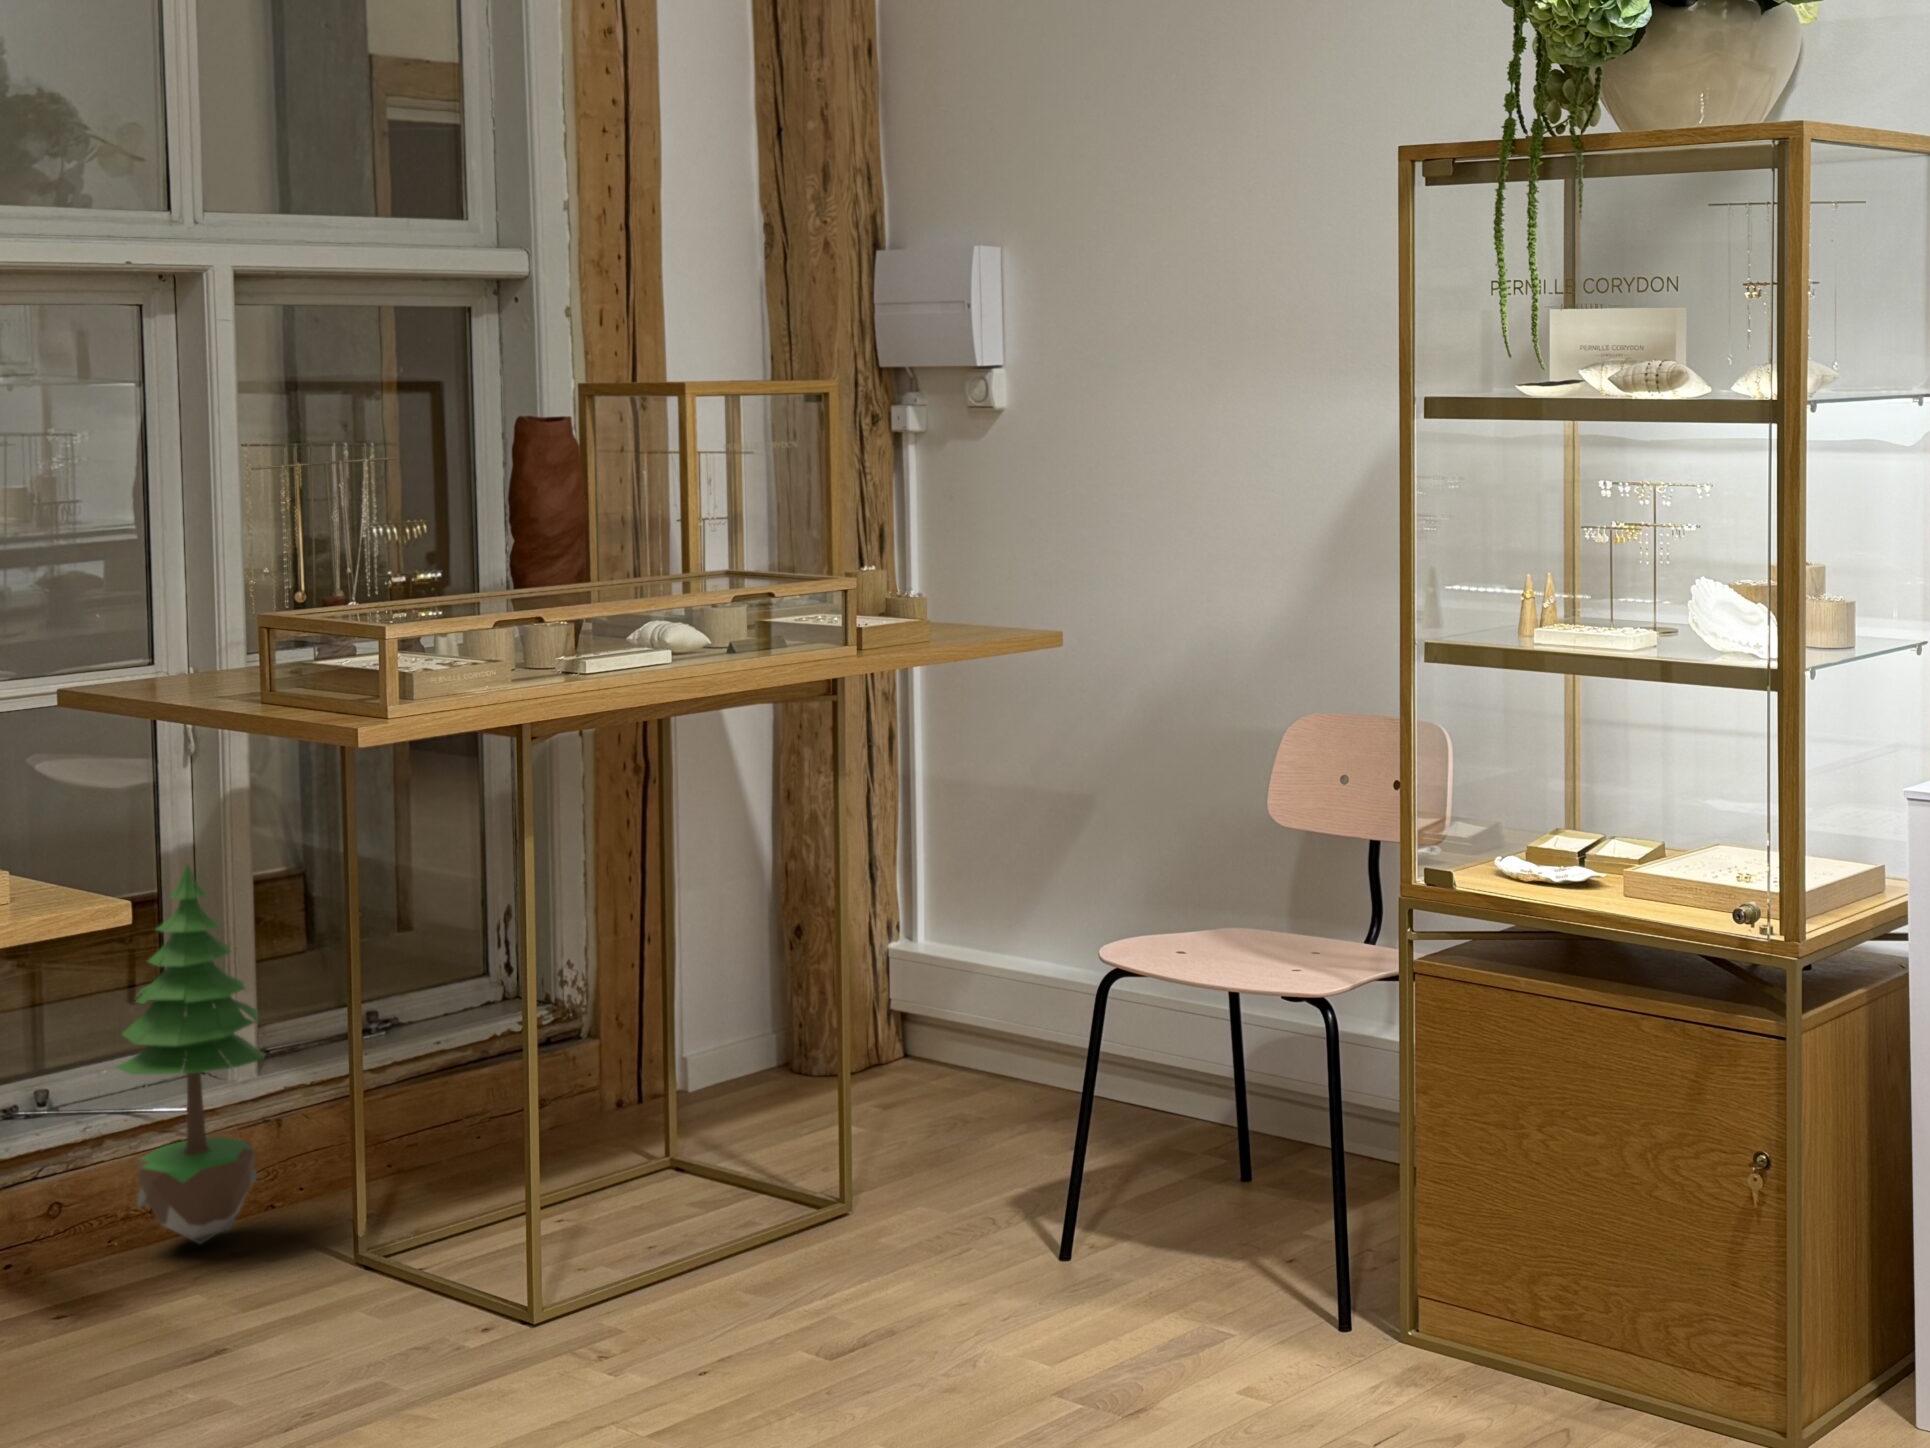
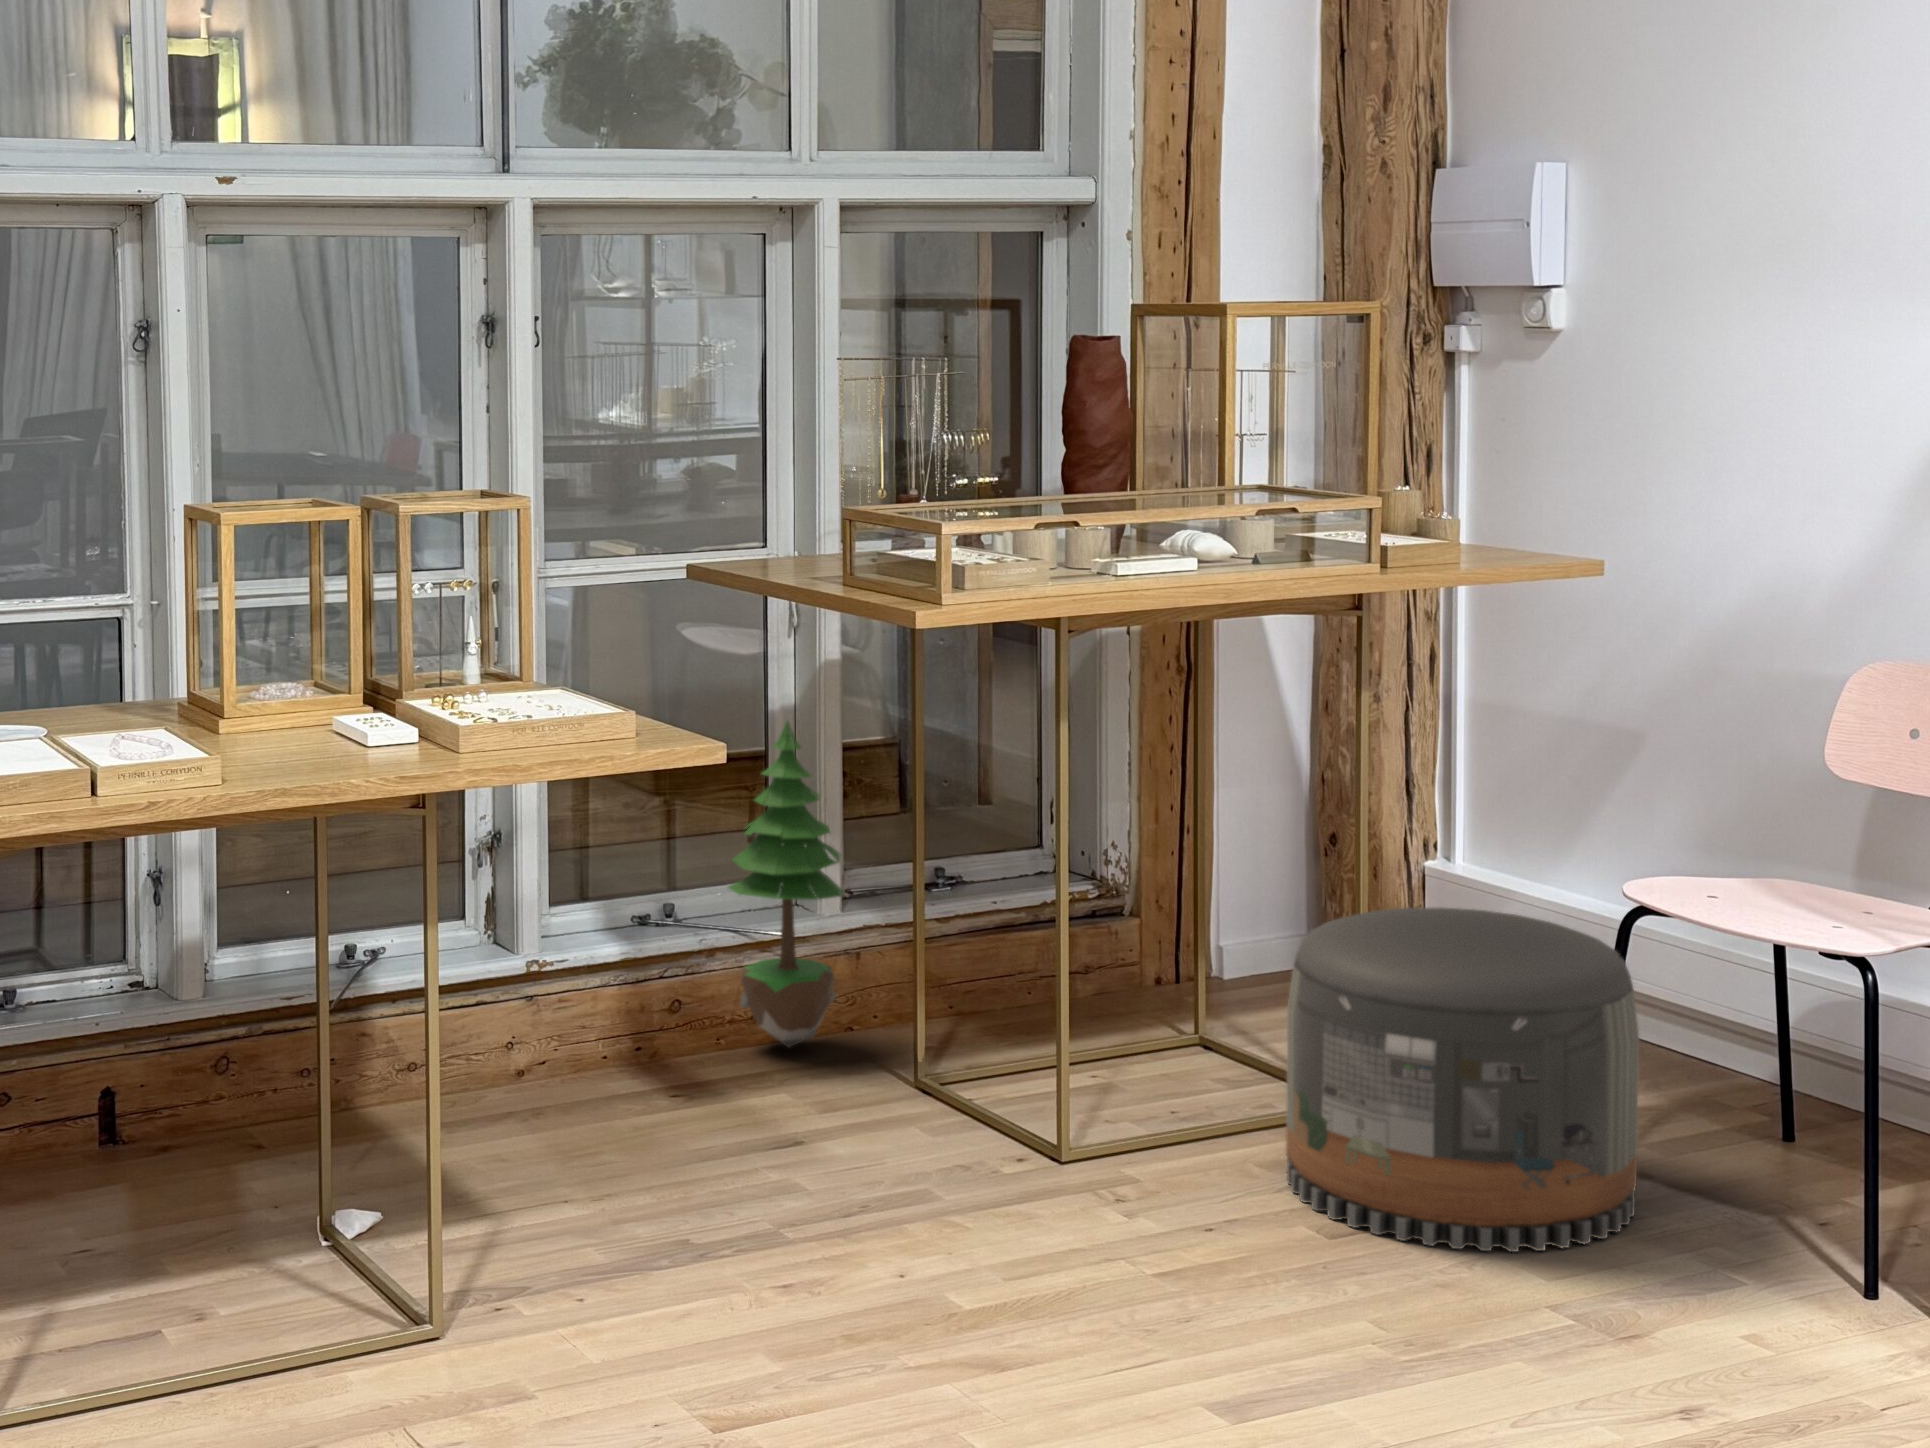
pouf: none [779,991,1126,1348] -> present [1286,907,1639,1252]

